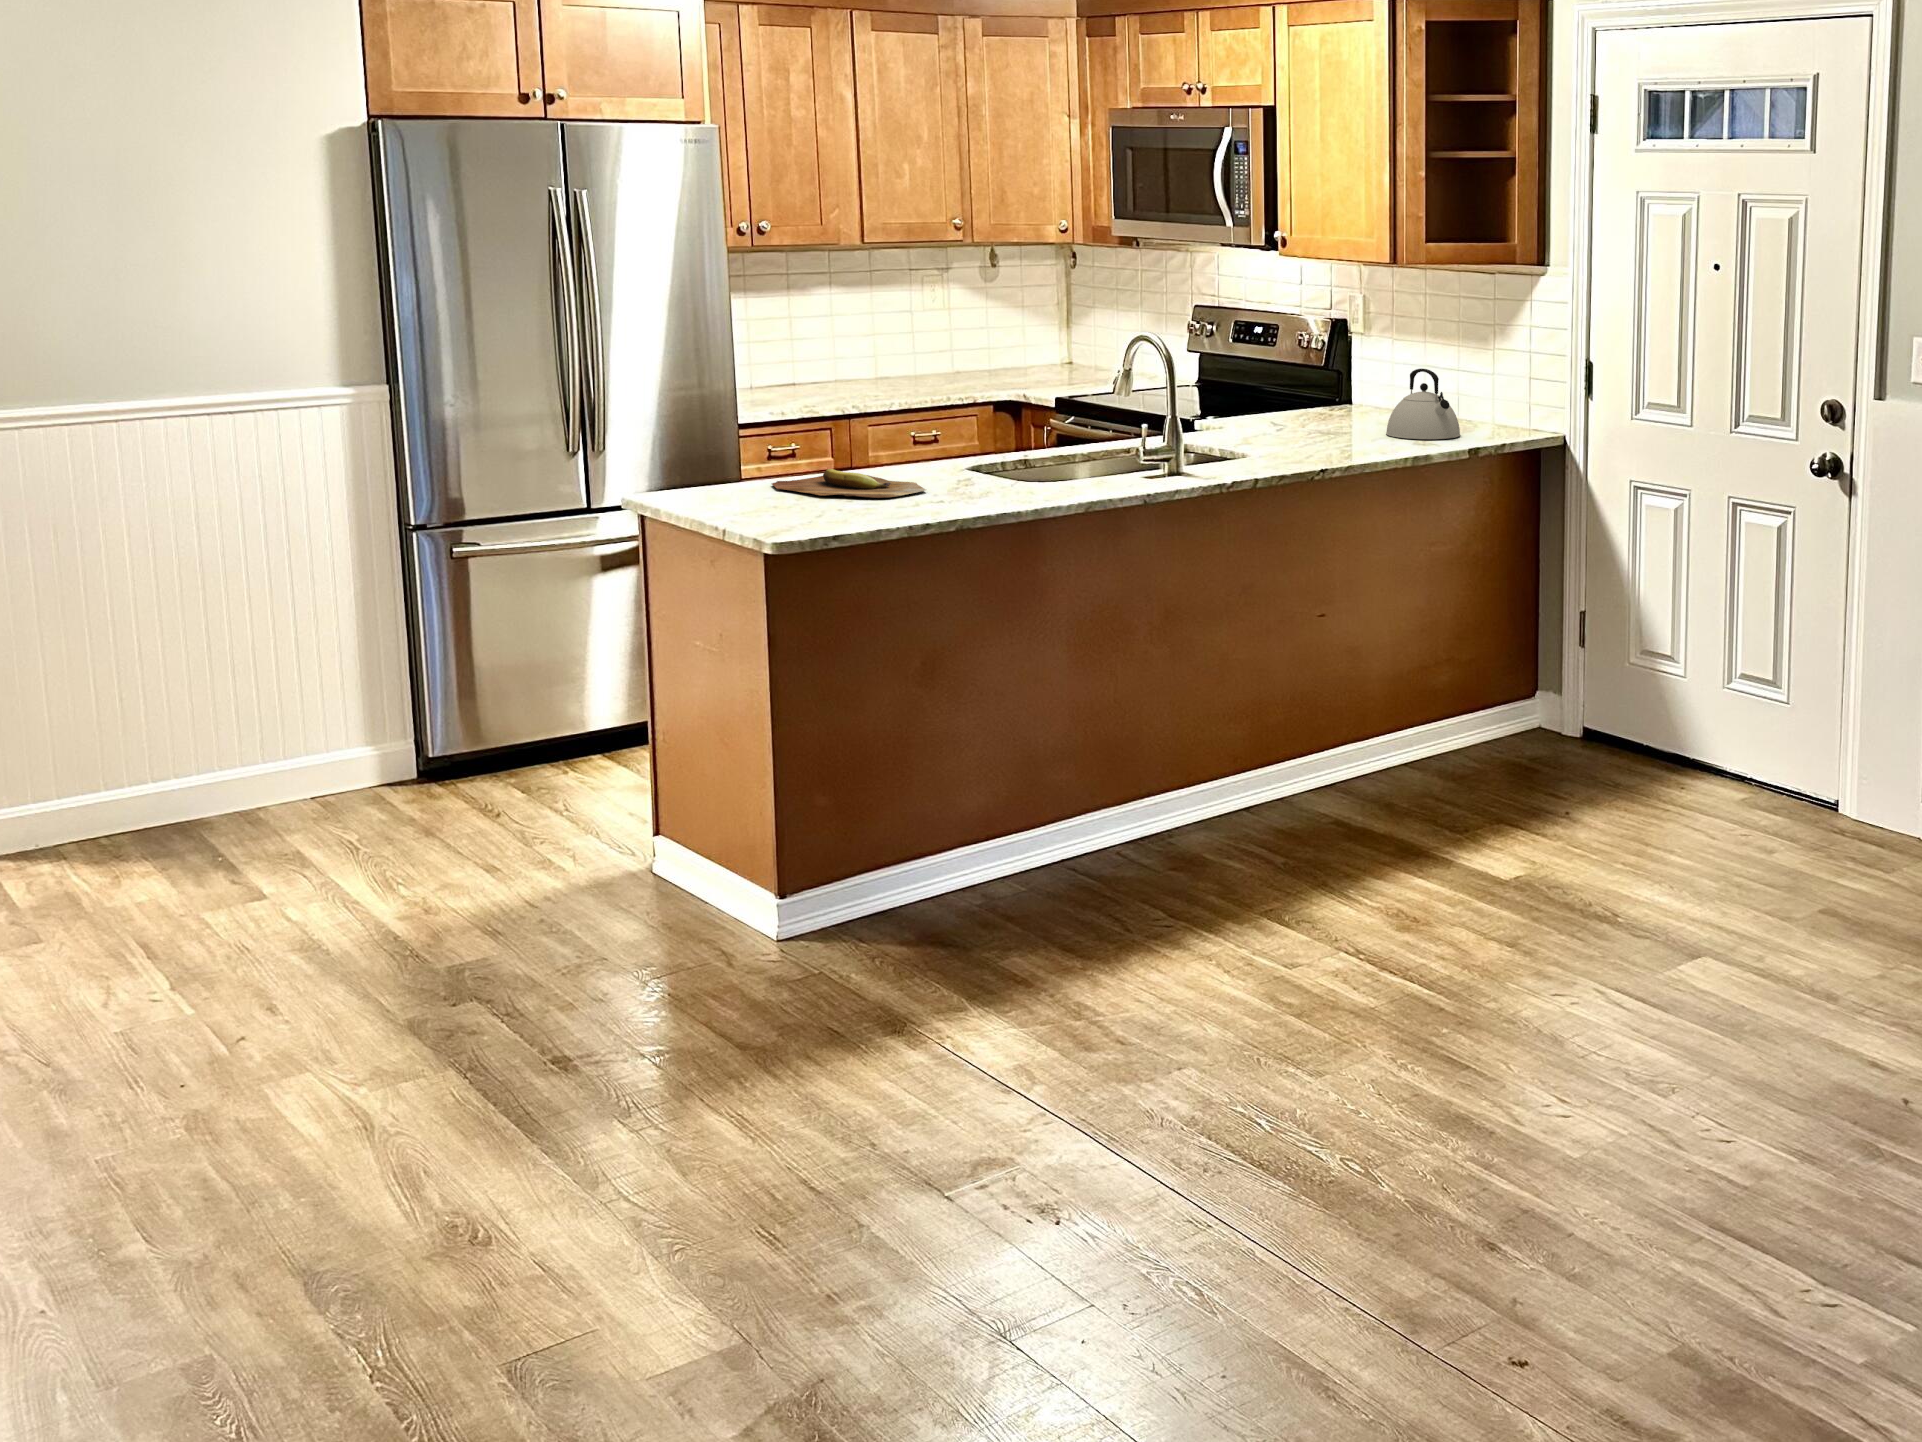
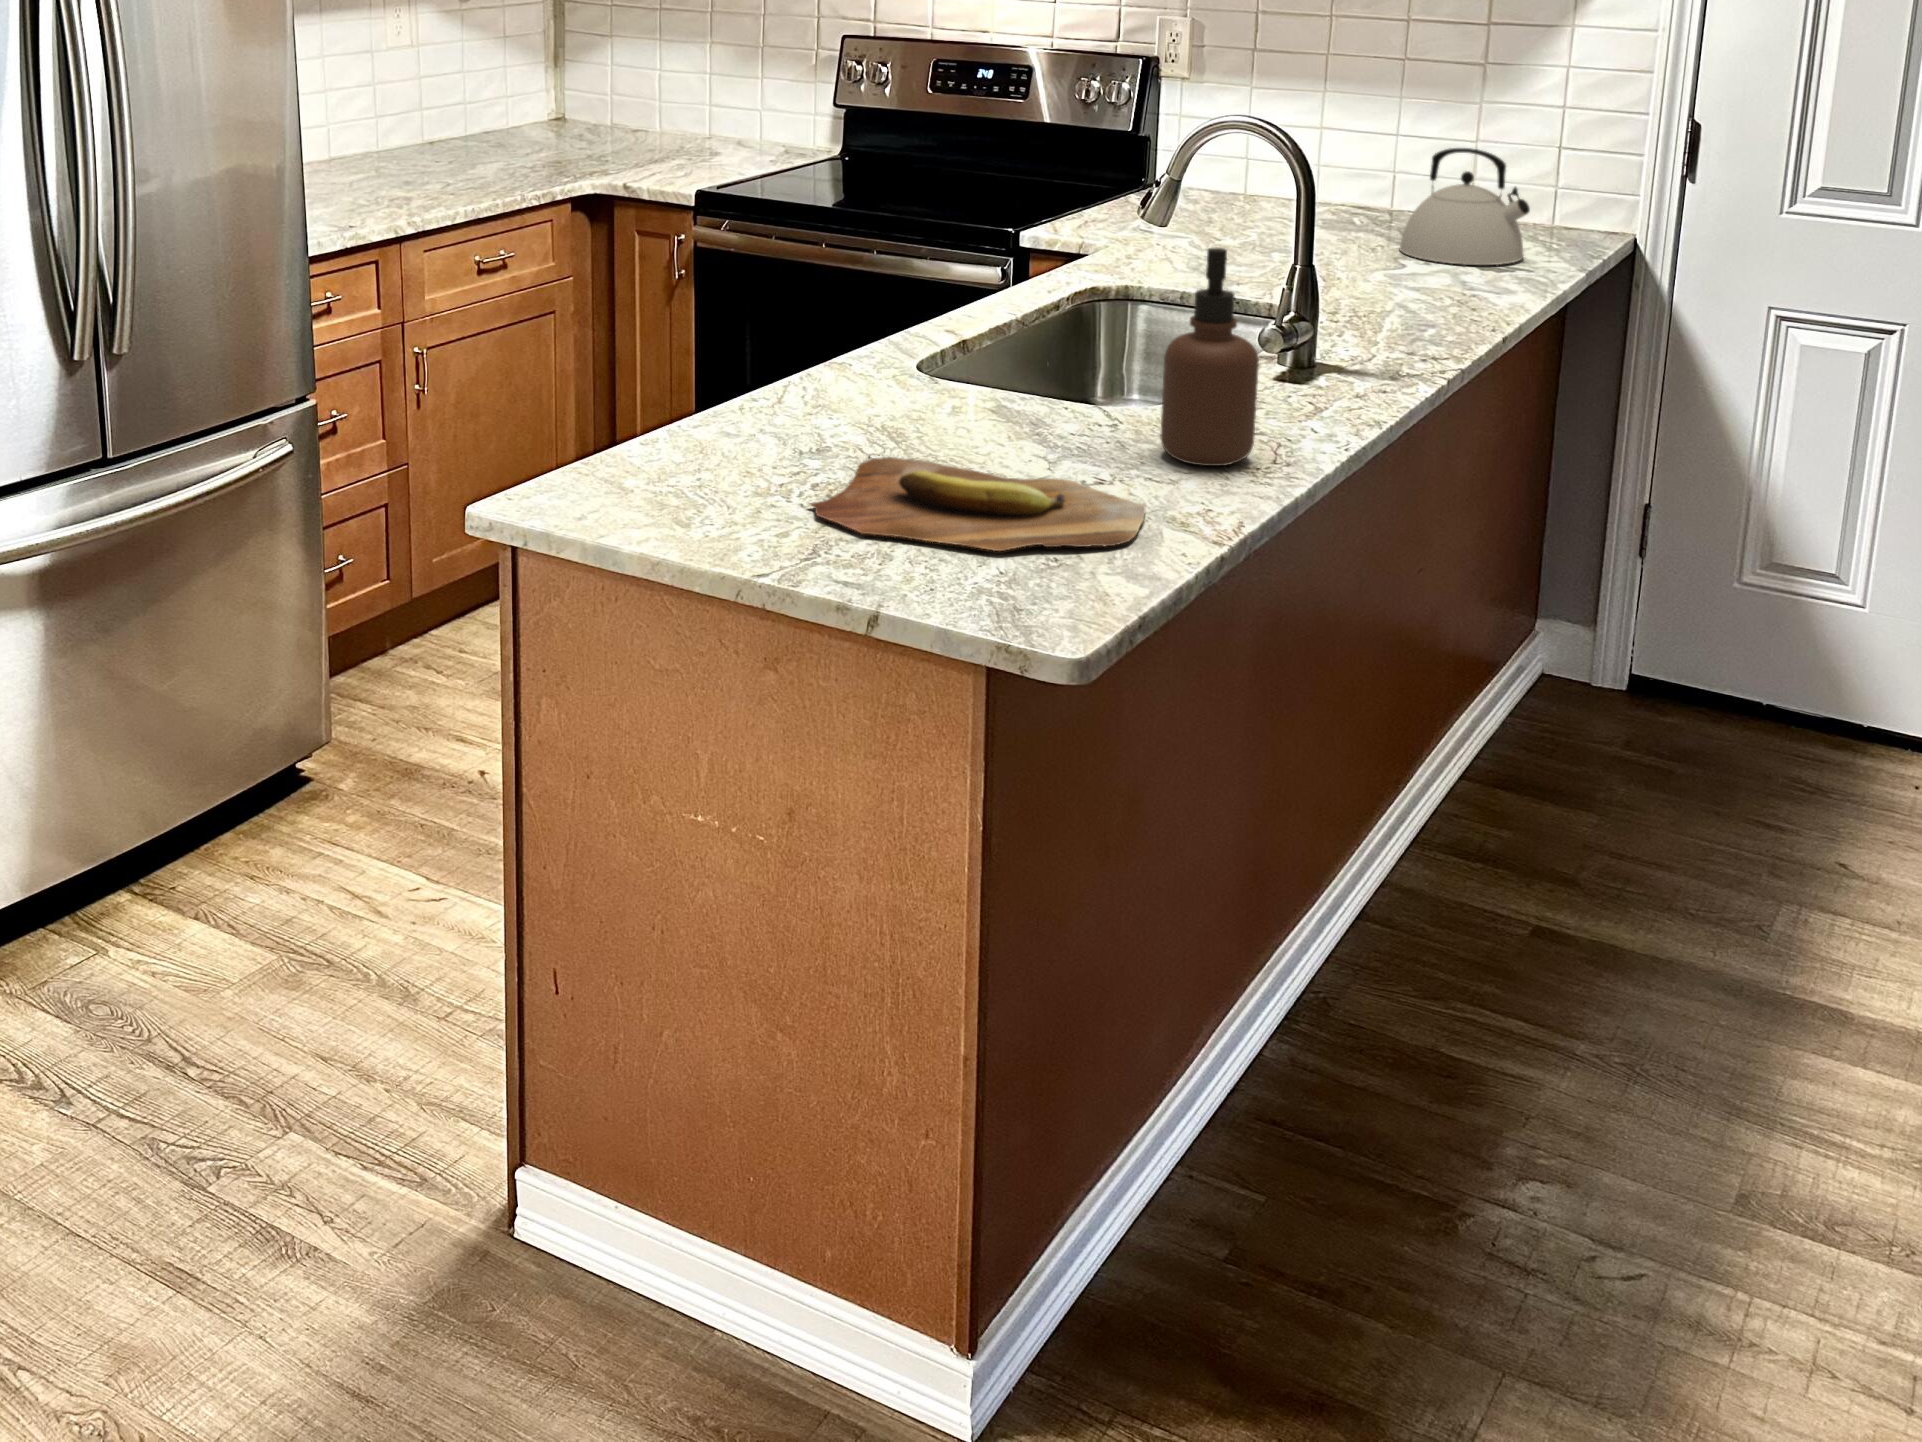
soap dispenser: none [983,375,1032,485] -> present [1160,248,1259,466]

